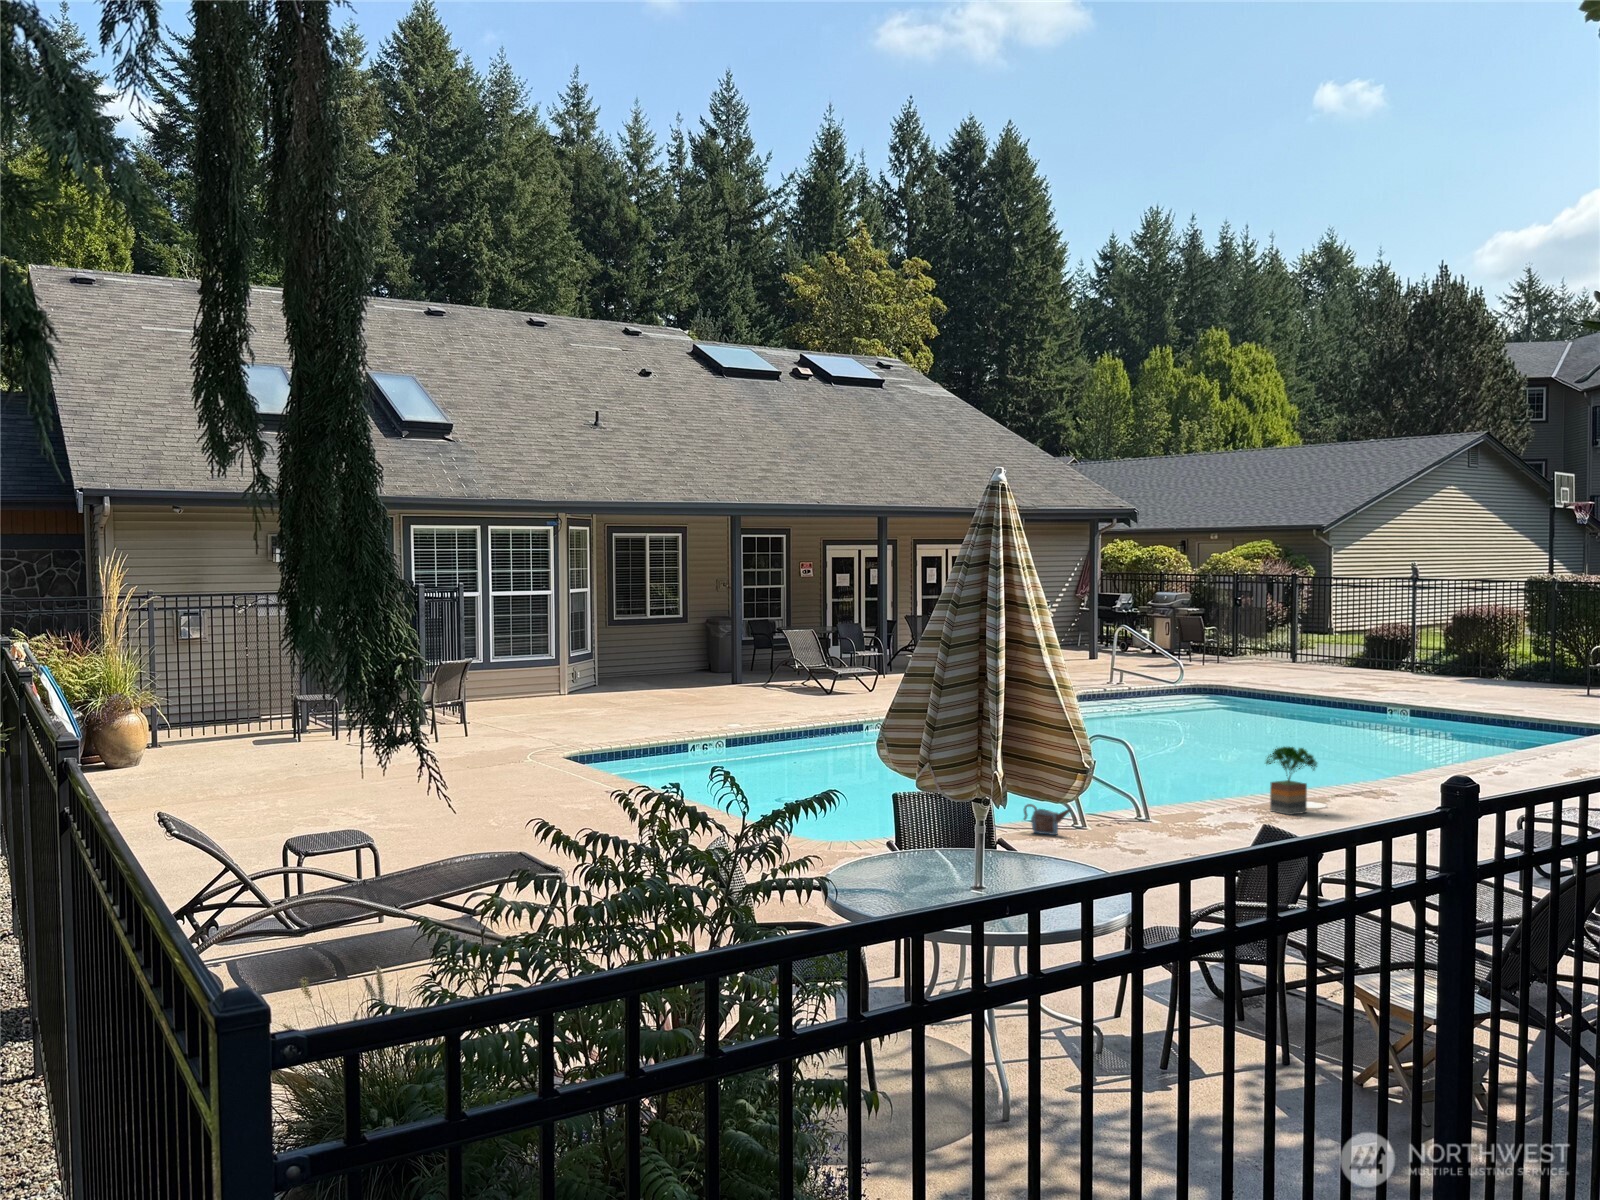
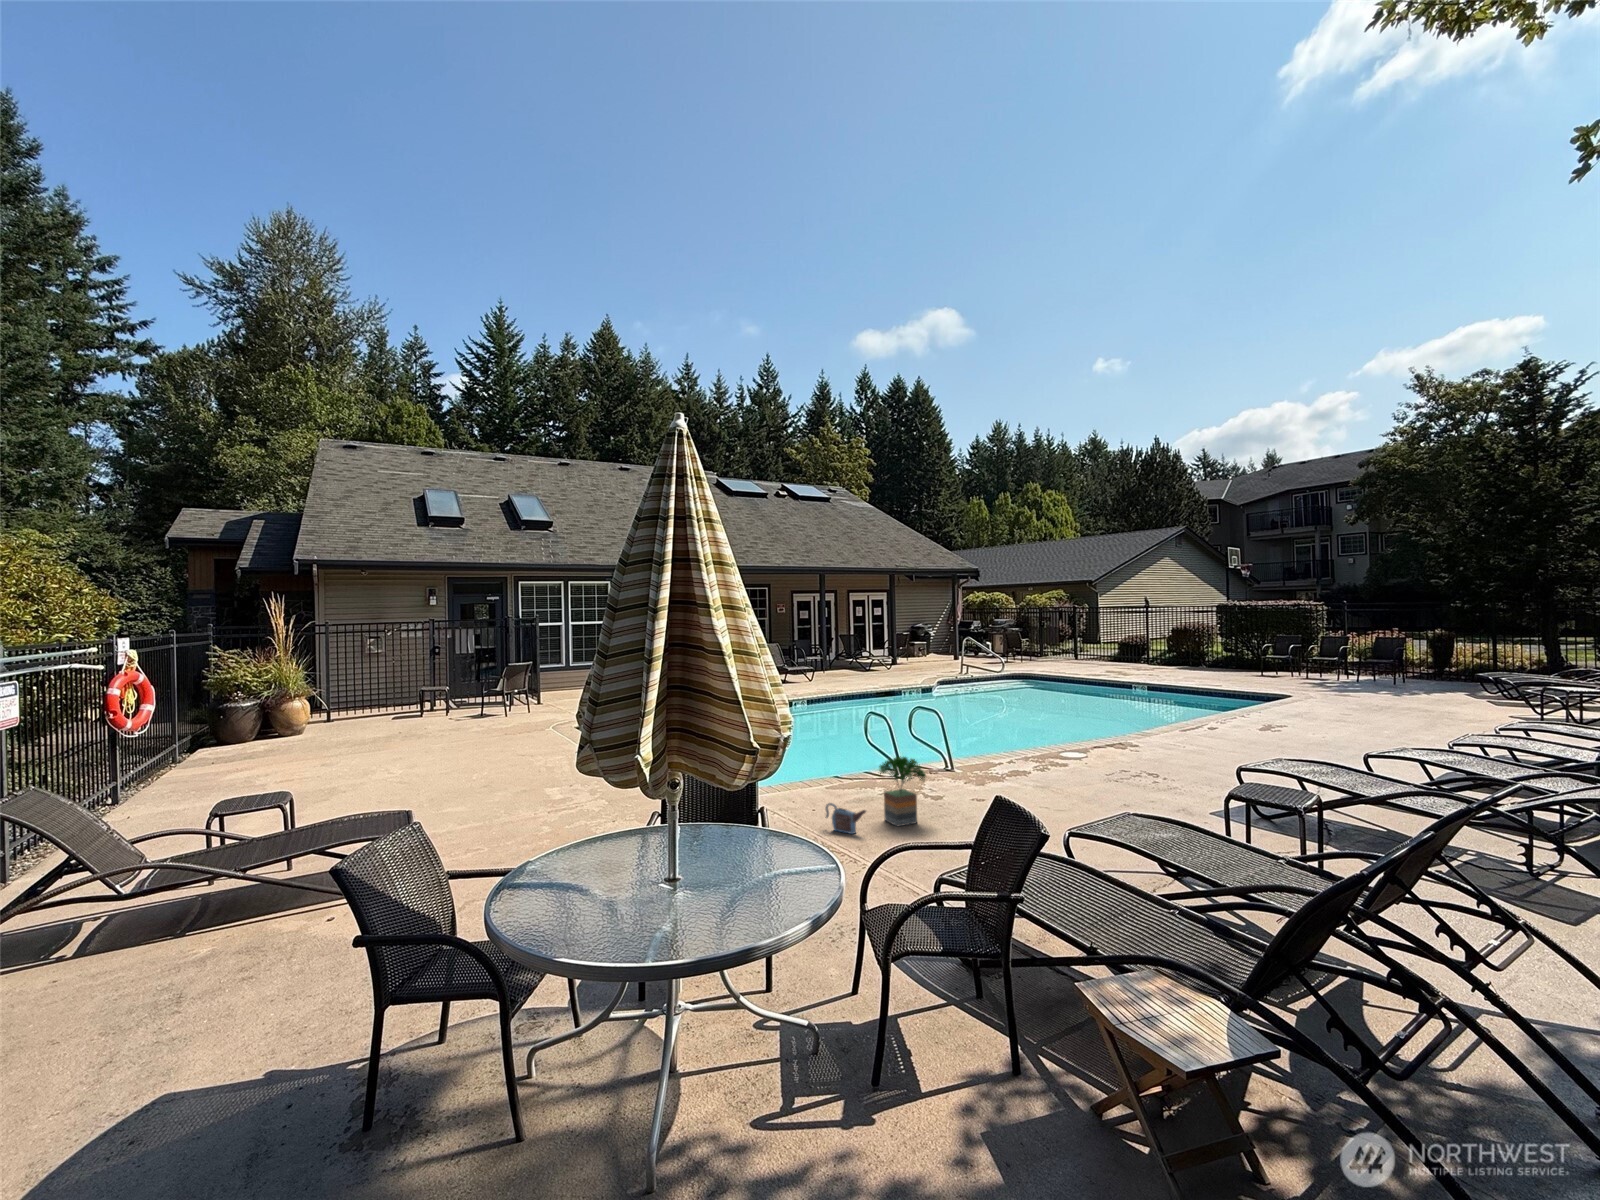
potted tree: present [1266,747,1317,815] -> present [879,756,926,826]

